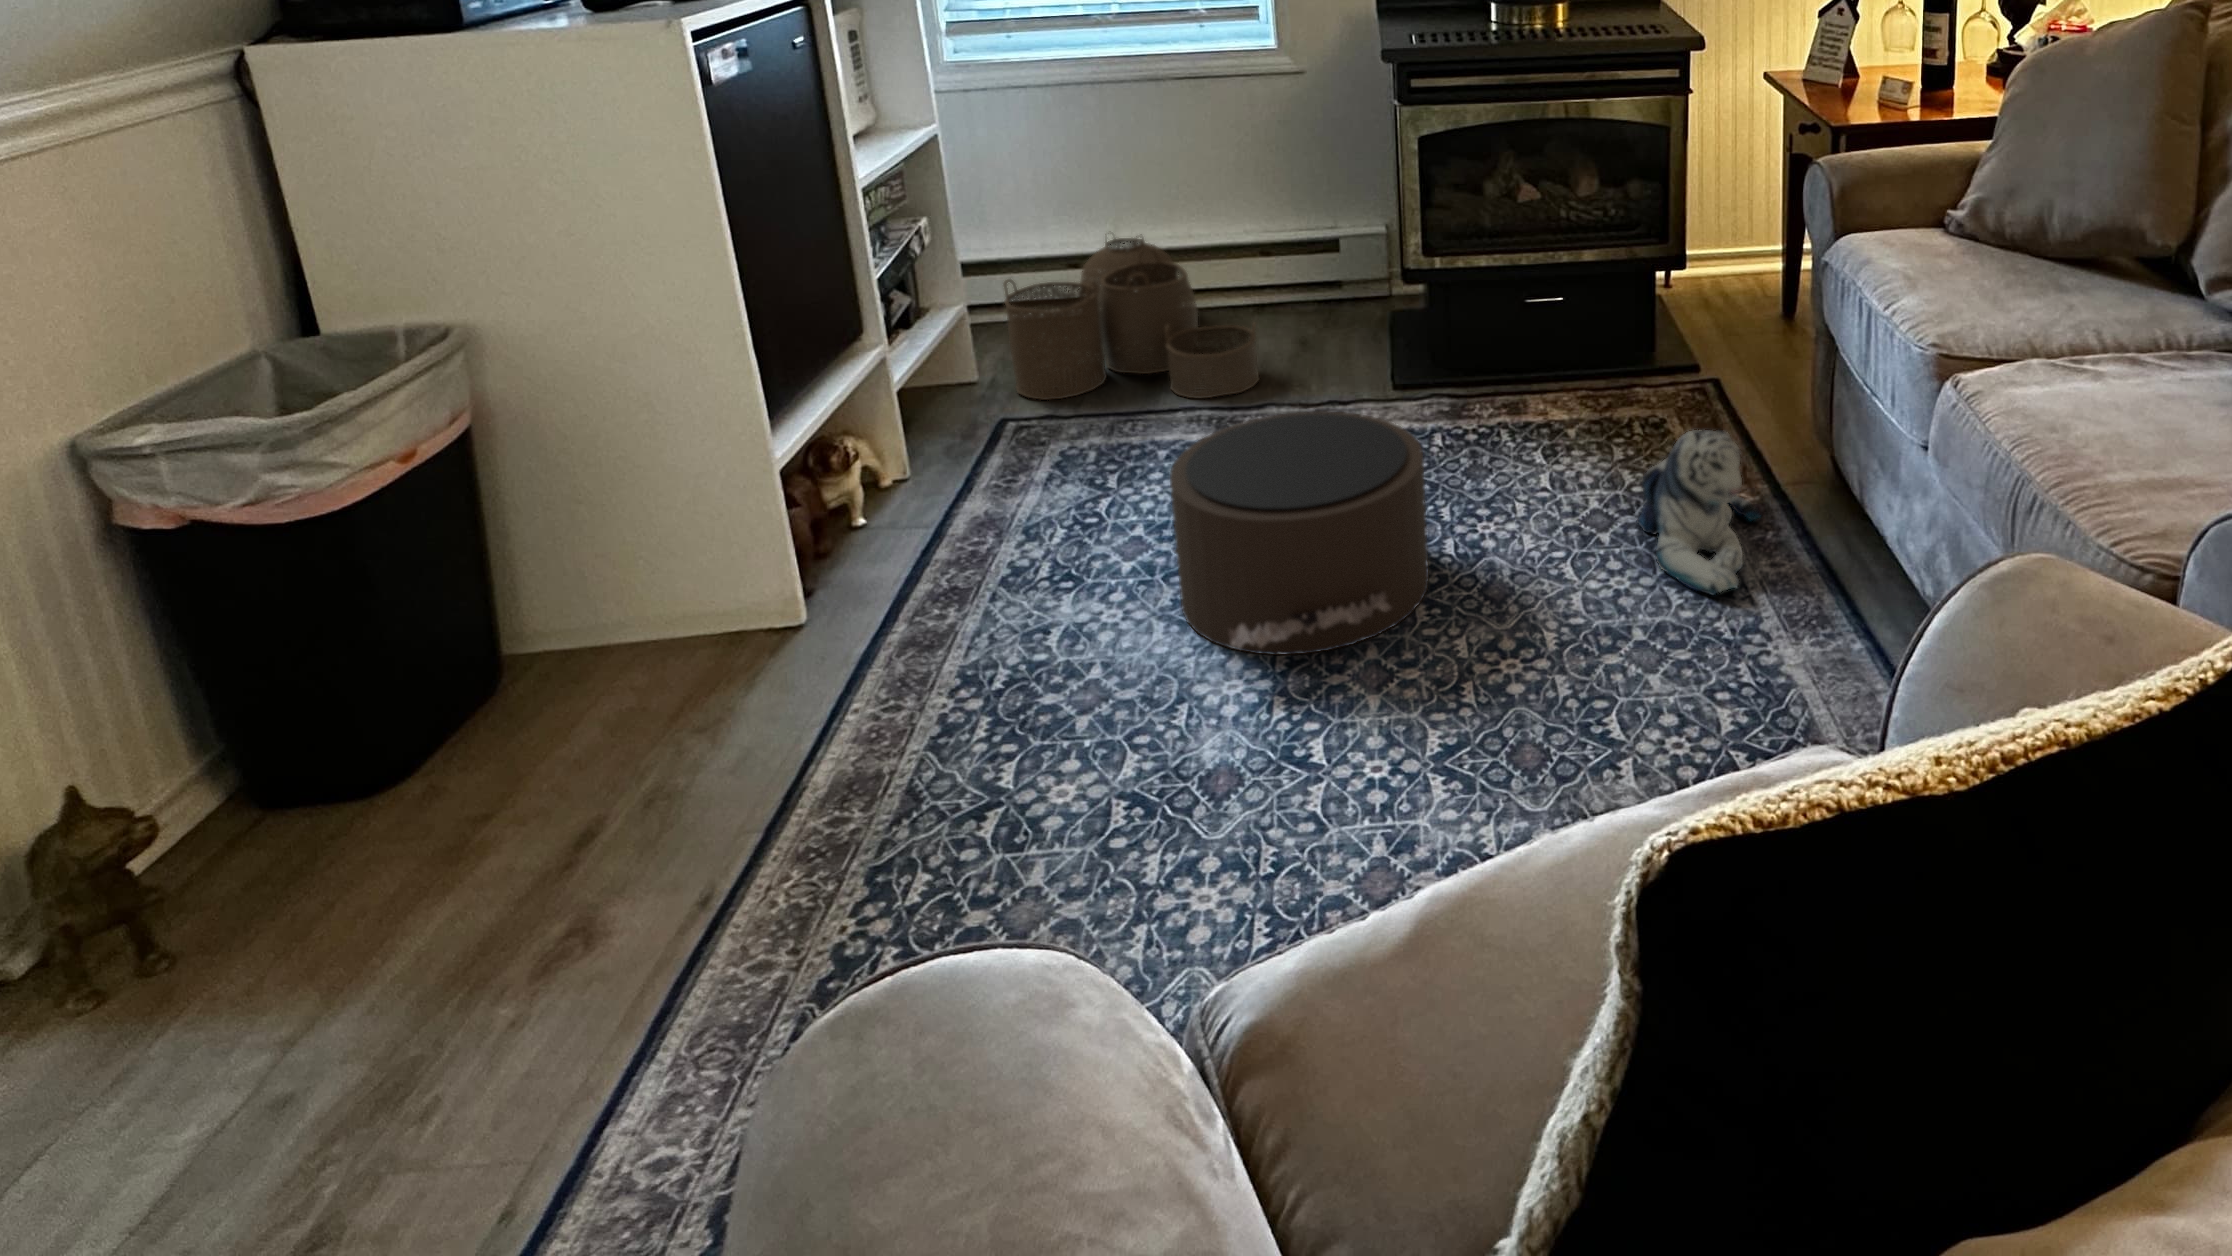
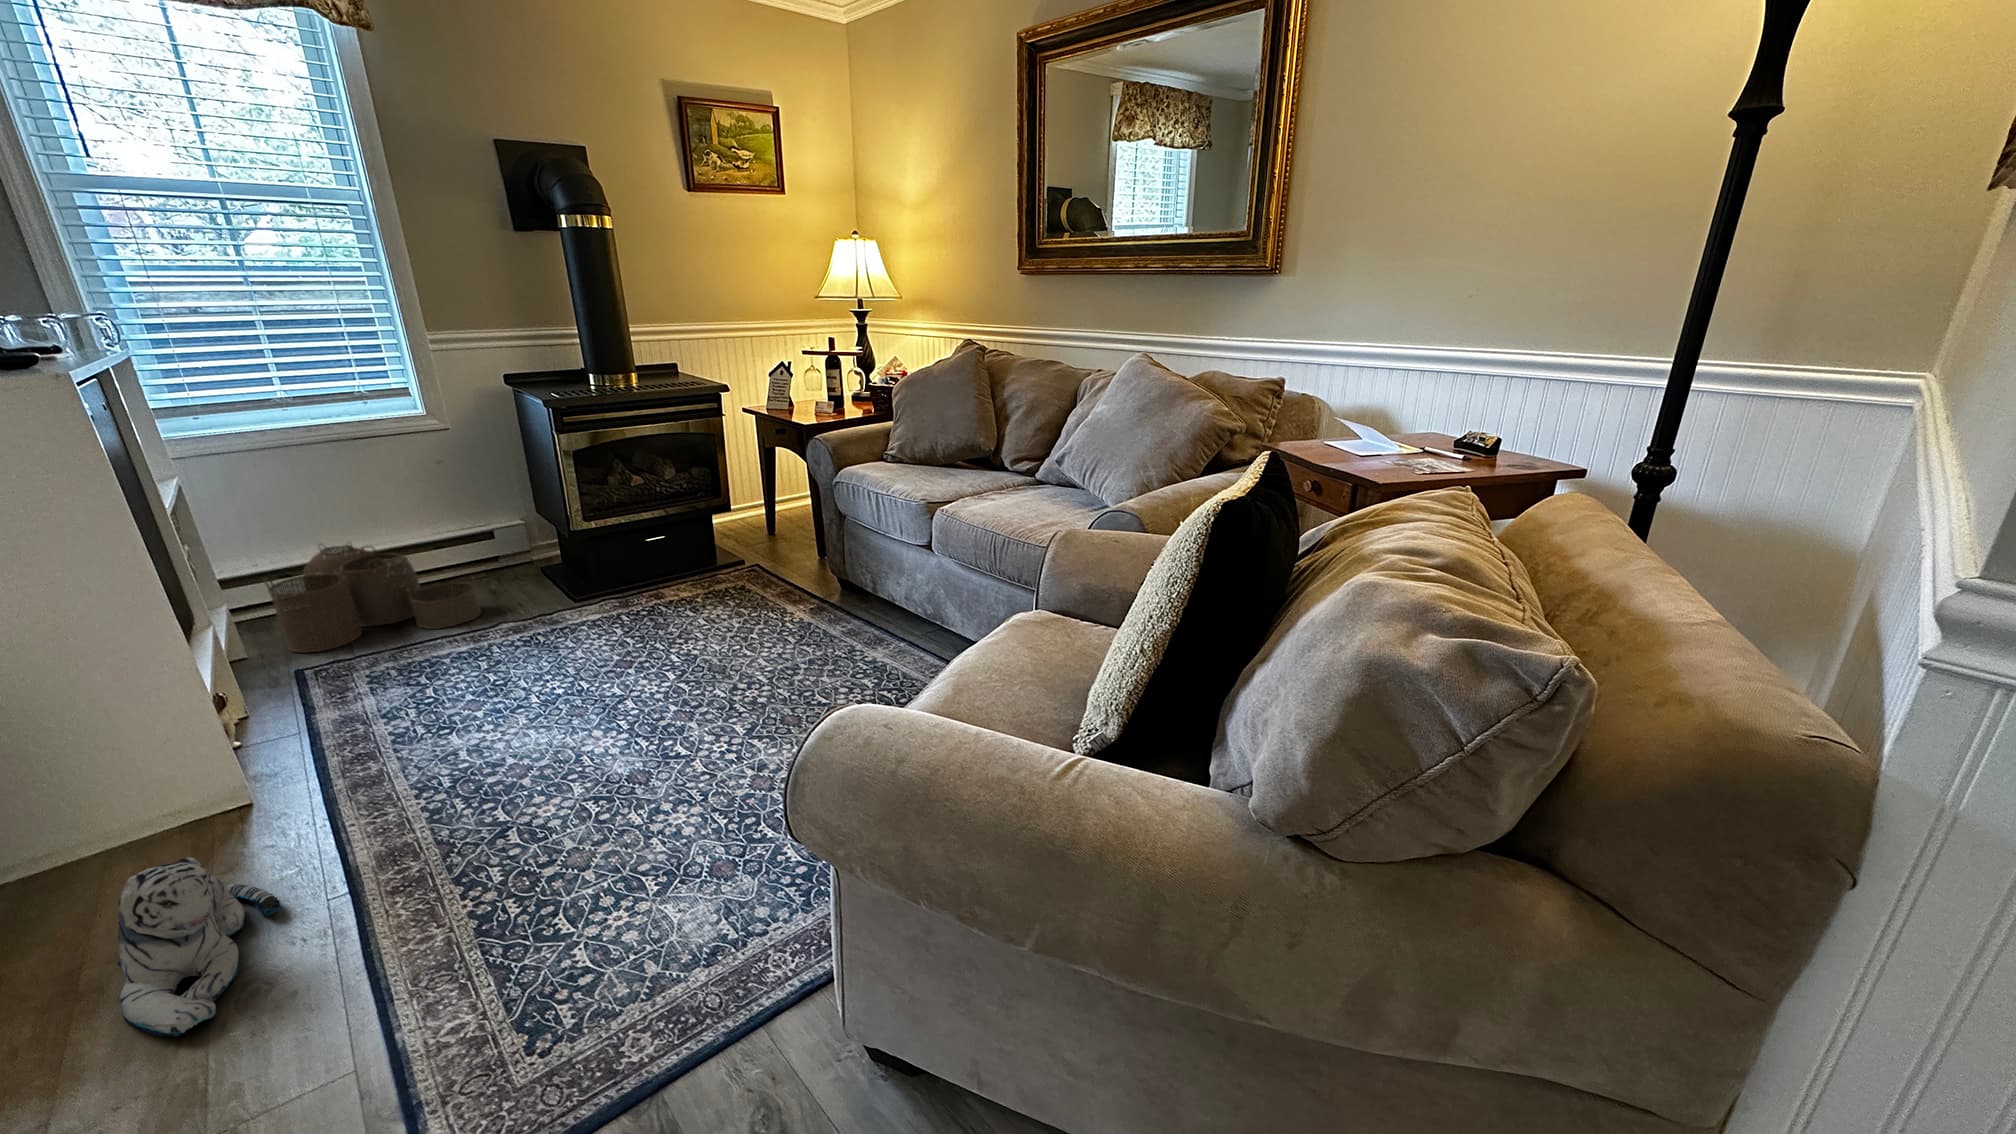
pouf: present [1170,411,1429,655] -> none [499,595,681,729]
plush toy: present [1637,430,1760,595] -> present [118,857,282,1037]

